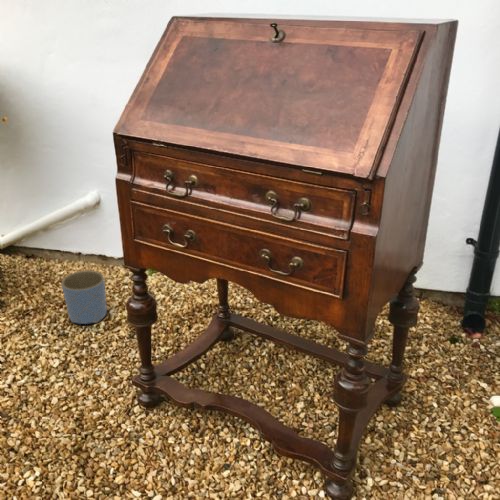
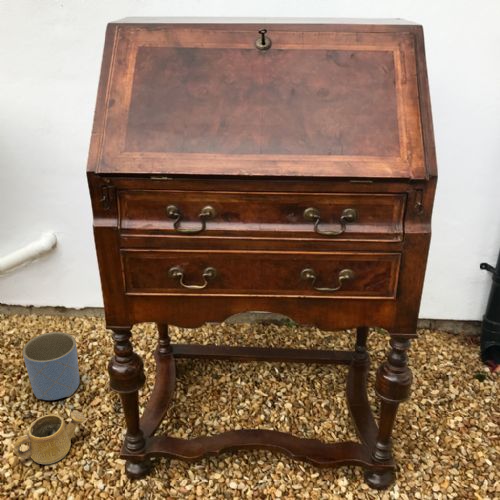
watering can: none [45,330,102,368] -> present [14,411,85,464]

